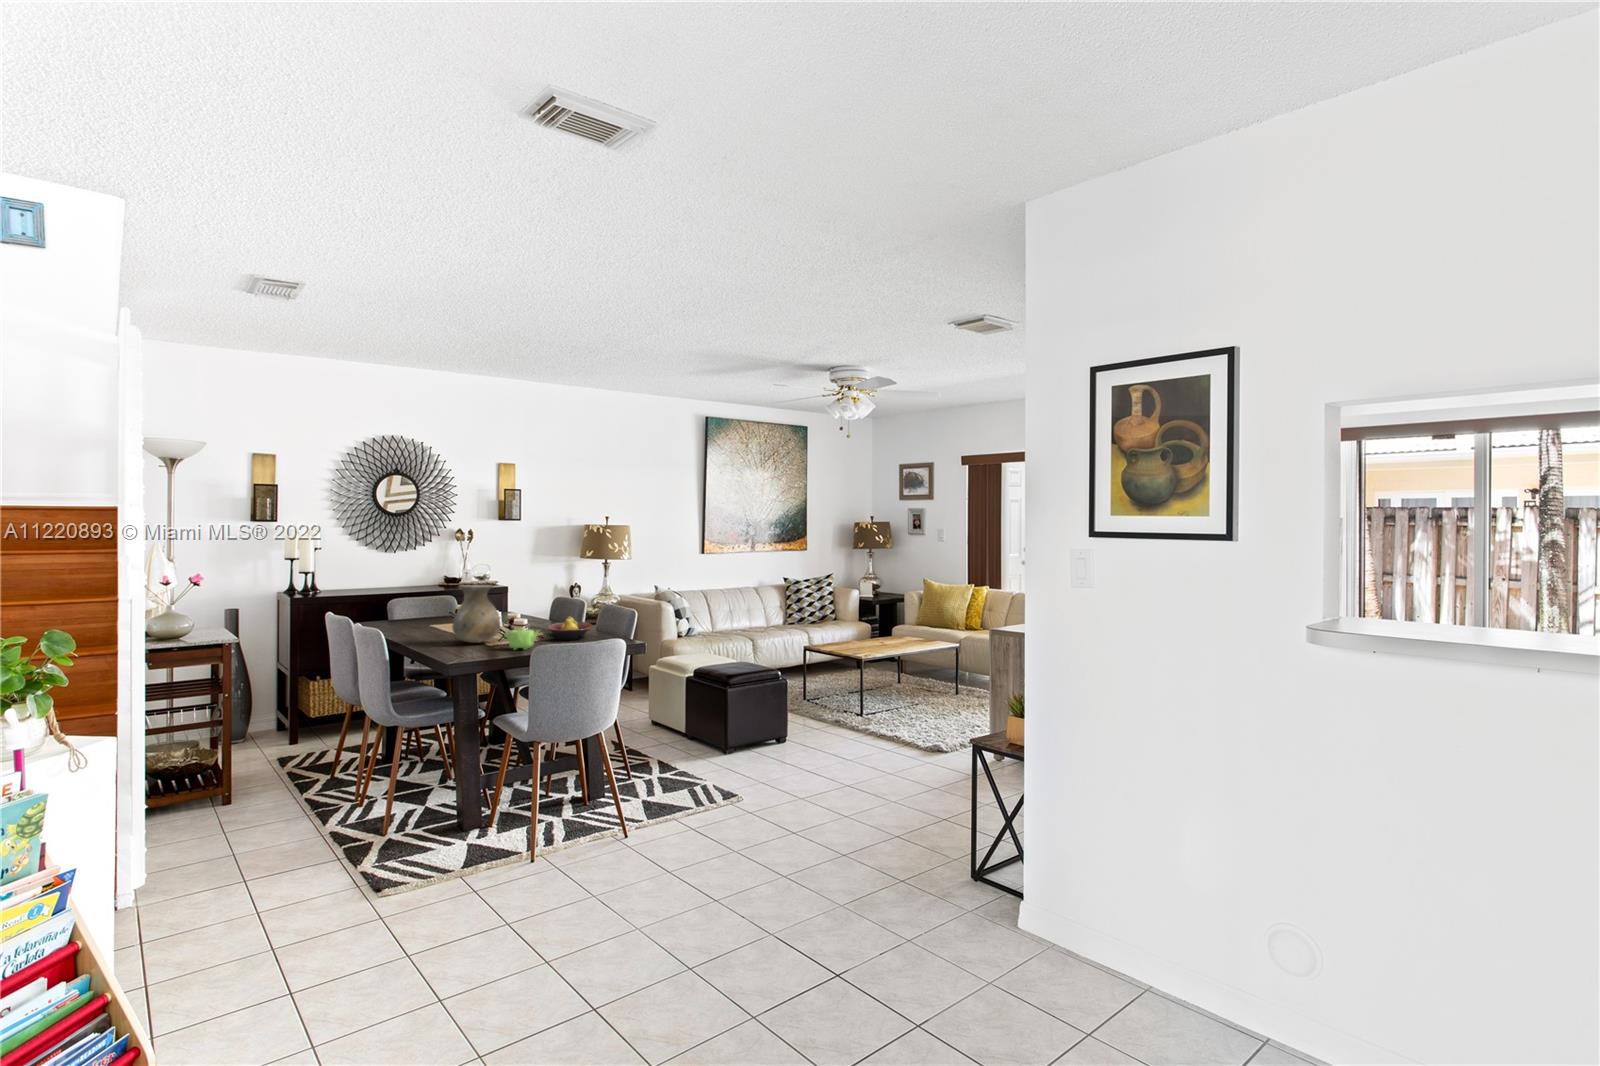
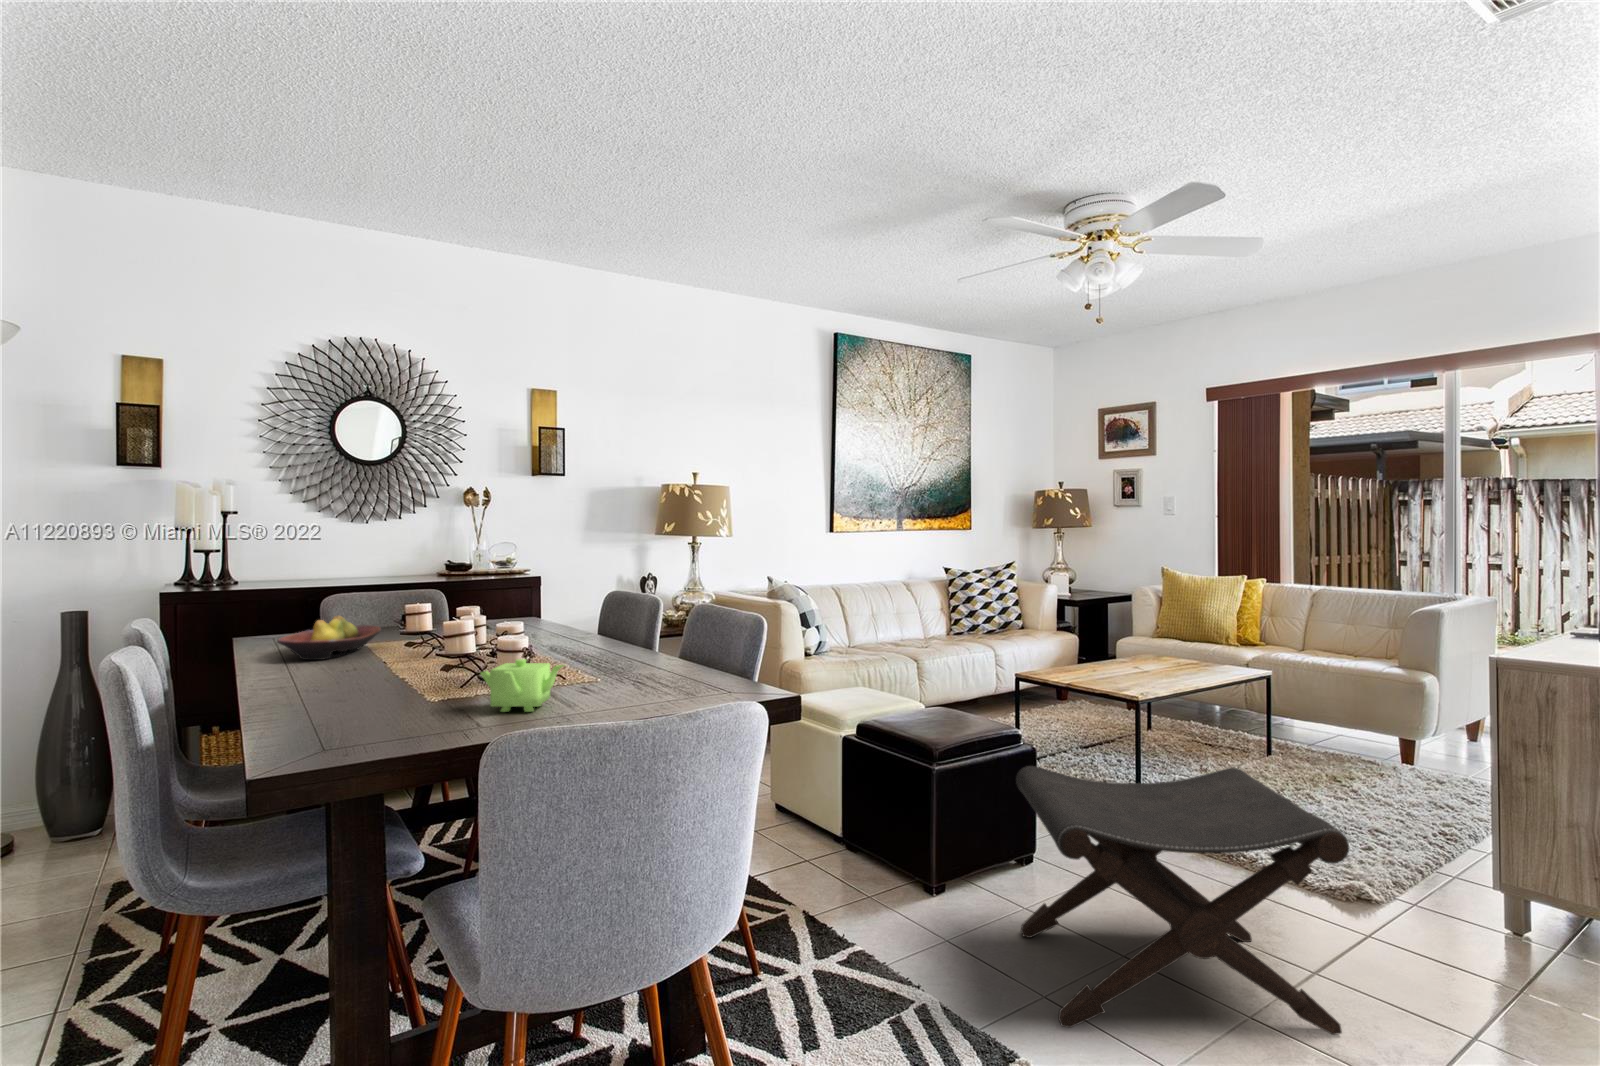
vase: present [452,585,501,643] -> none [379,562,486,689]
fruit bowl: present [548,616,592,640] -> present [277,616,381,660]
footstool: none [759,682,881,789] -> present [1016,766,1349,1035]

